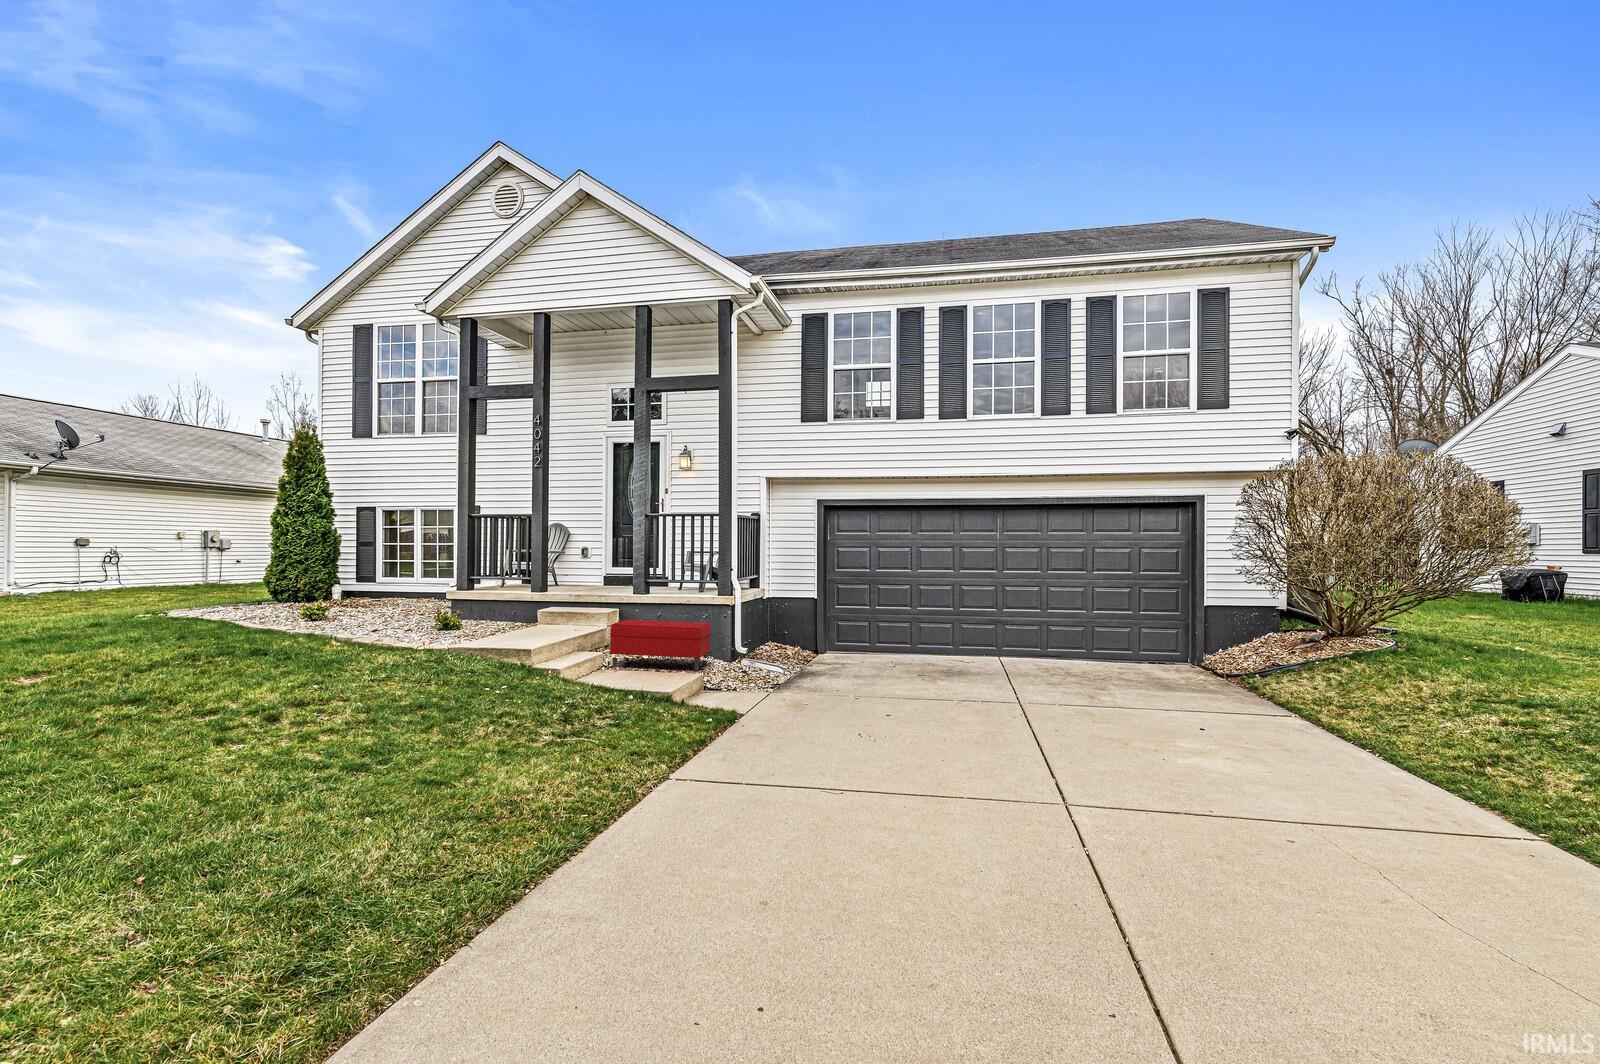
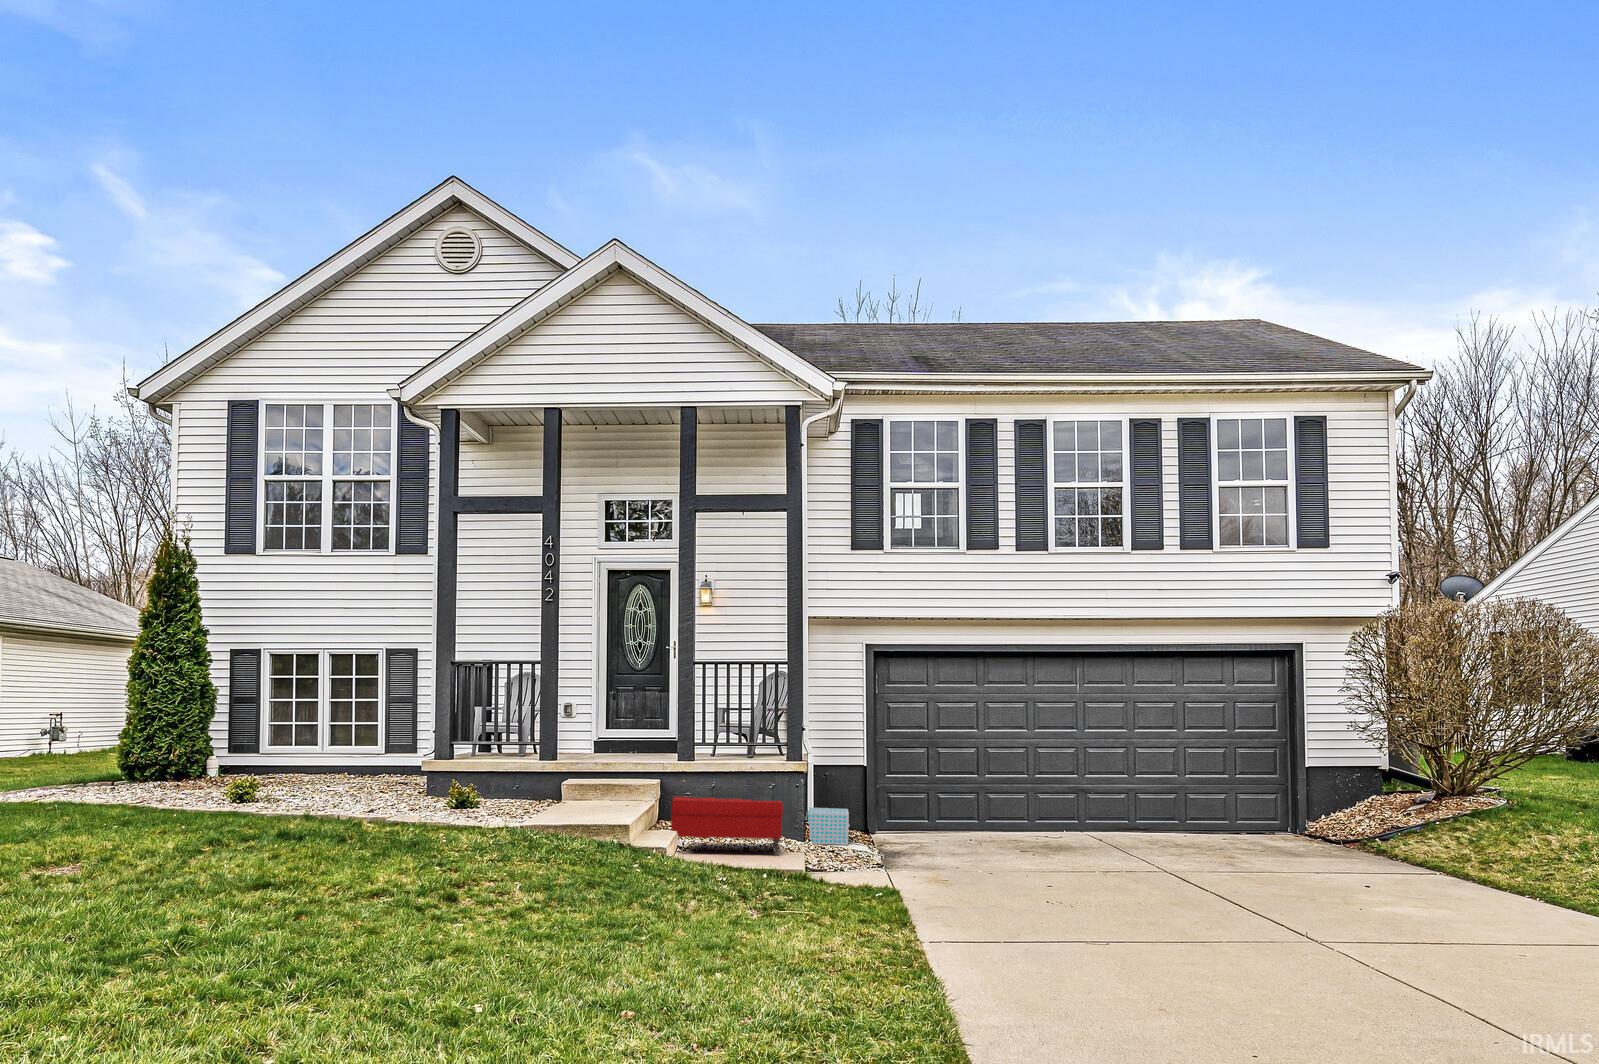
storage box: none [740,631,784,662] -> present [808,808,850,845]

